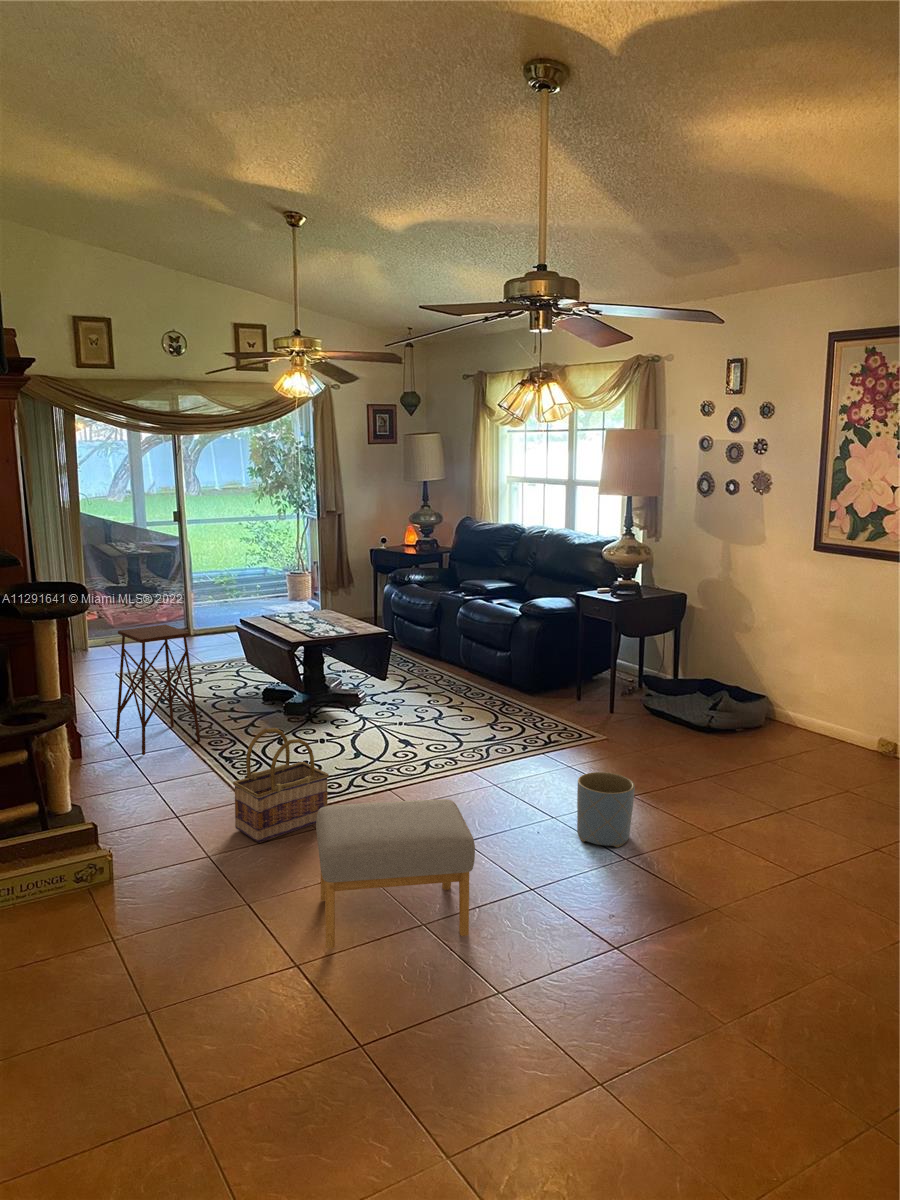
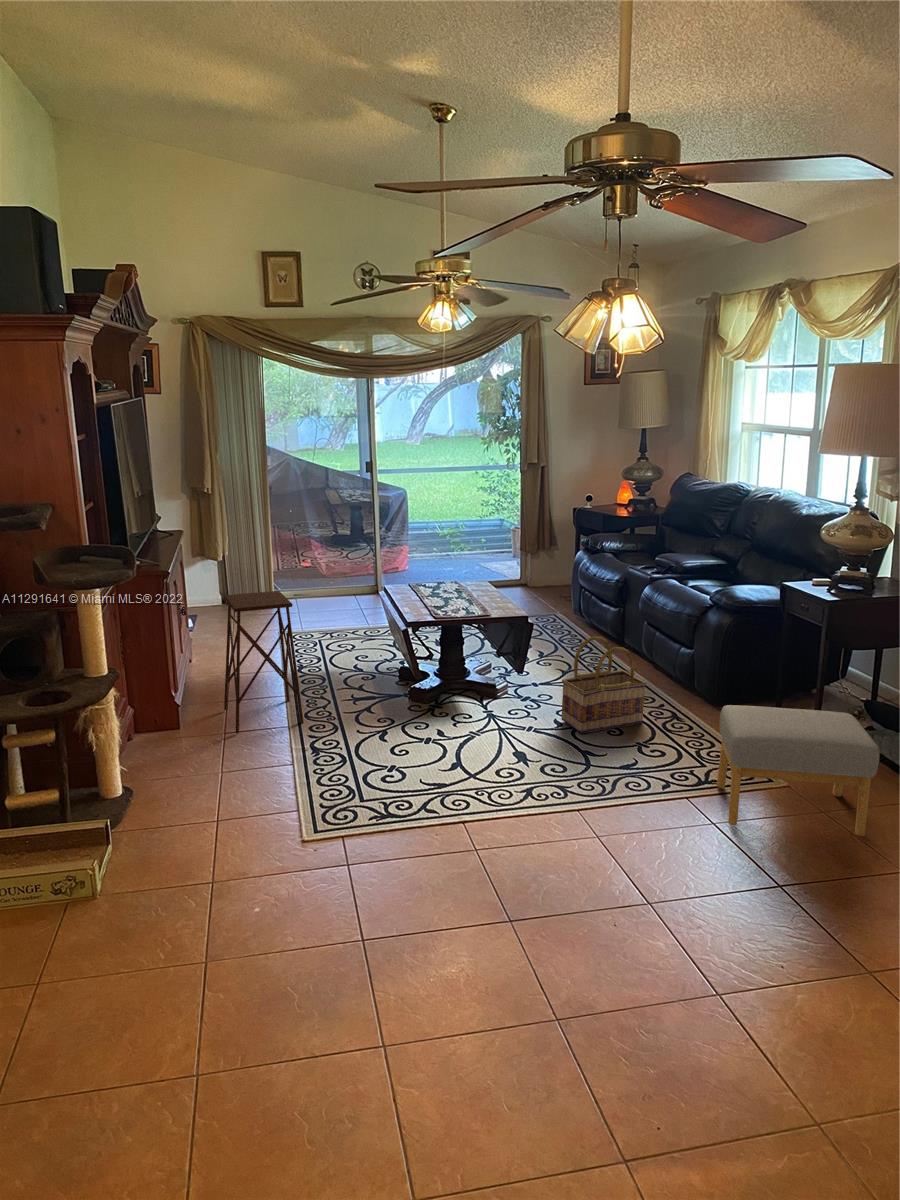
basket: present [233,728,329,843] -> present [561,637,647,733]
planter: present [577,772,635,847] -> none [670,858,757,976]
footstool: present [316,799,475,949] -> present [717,705,880,836]

